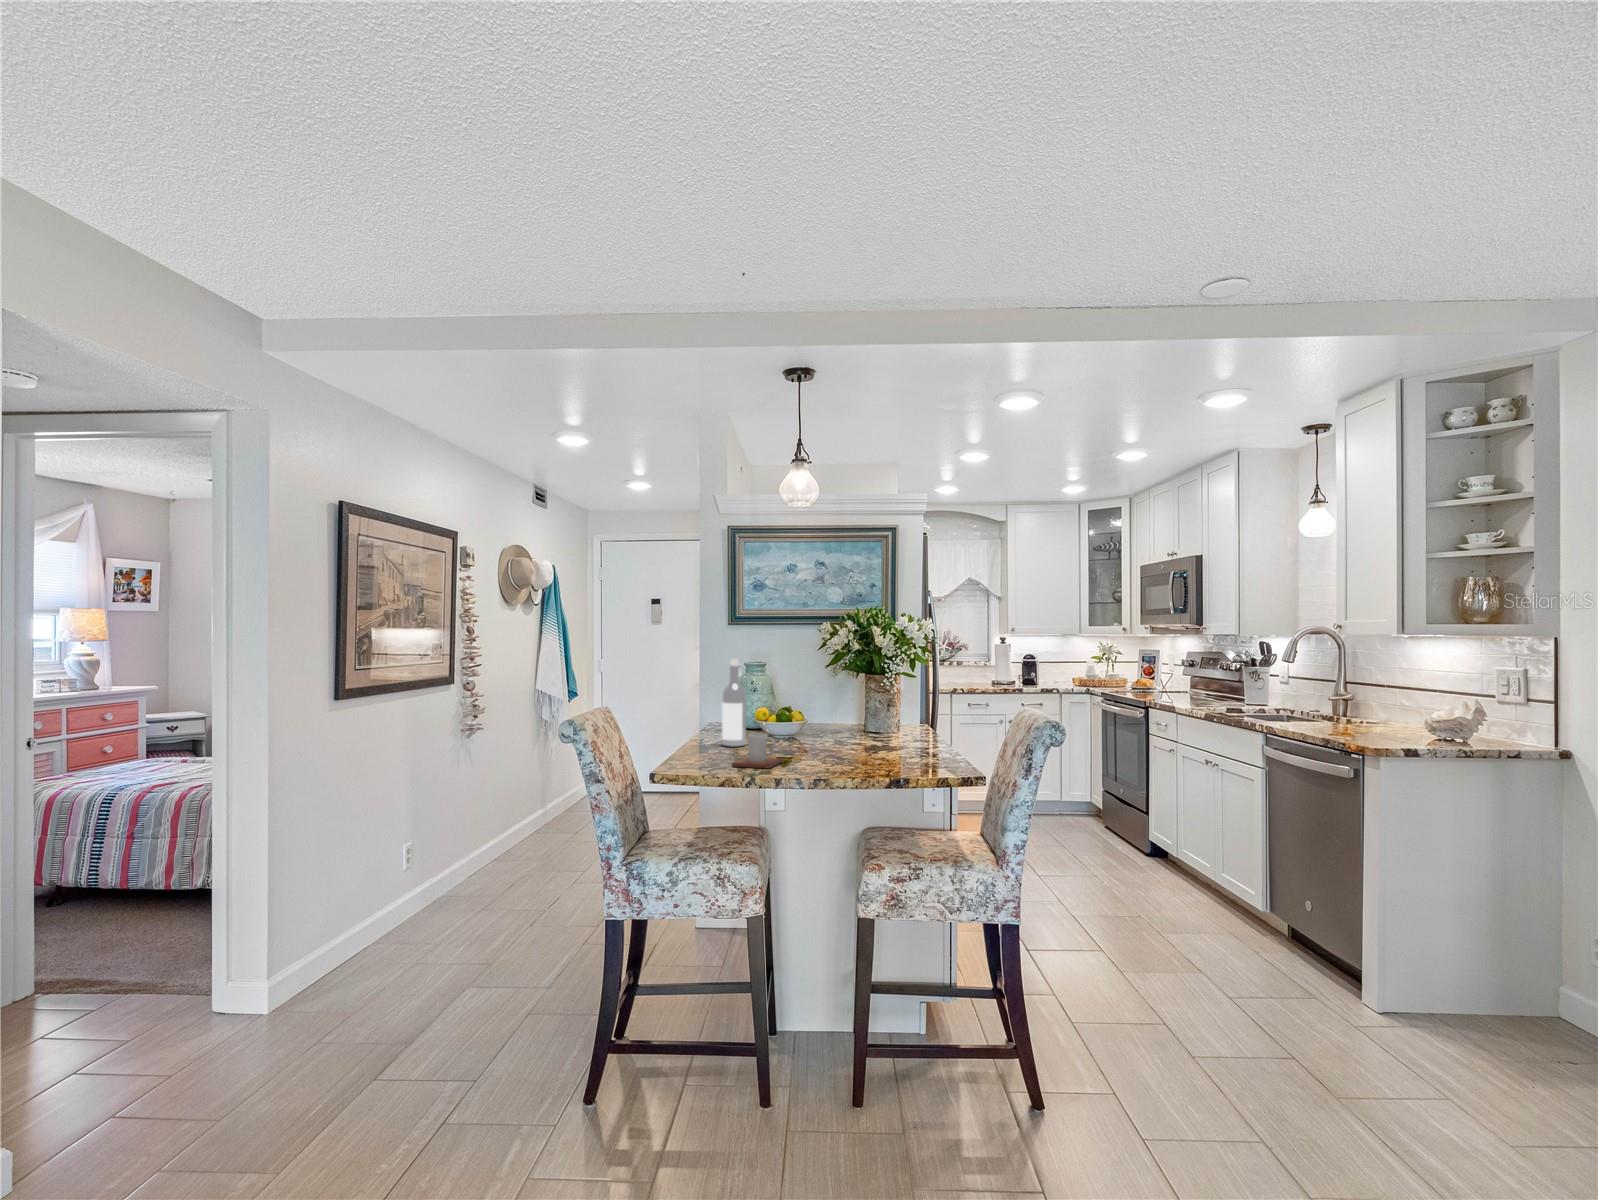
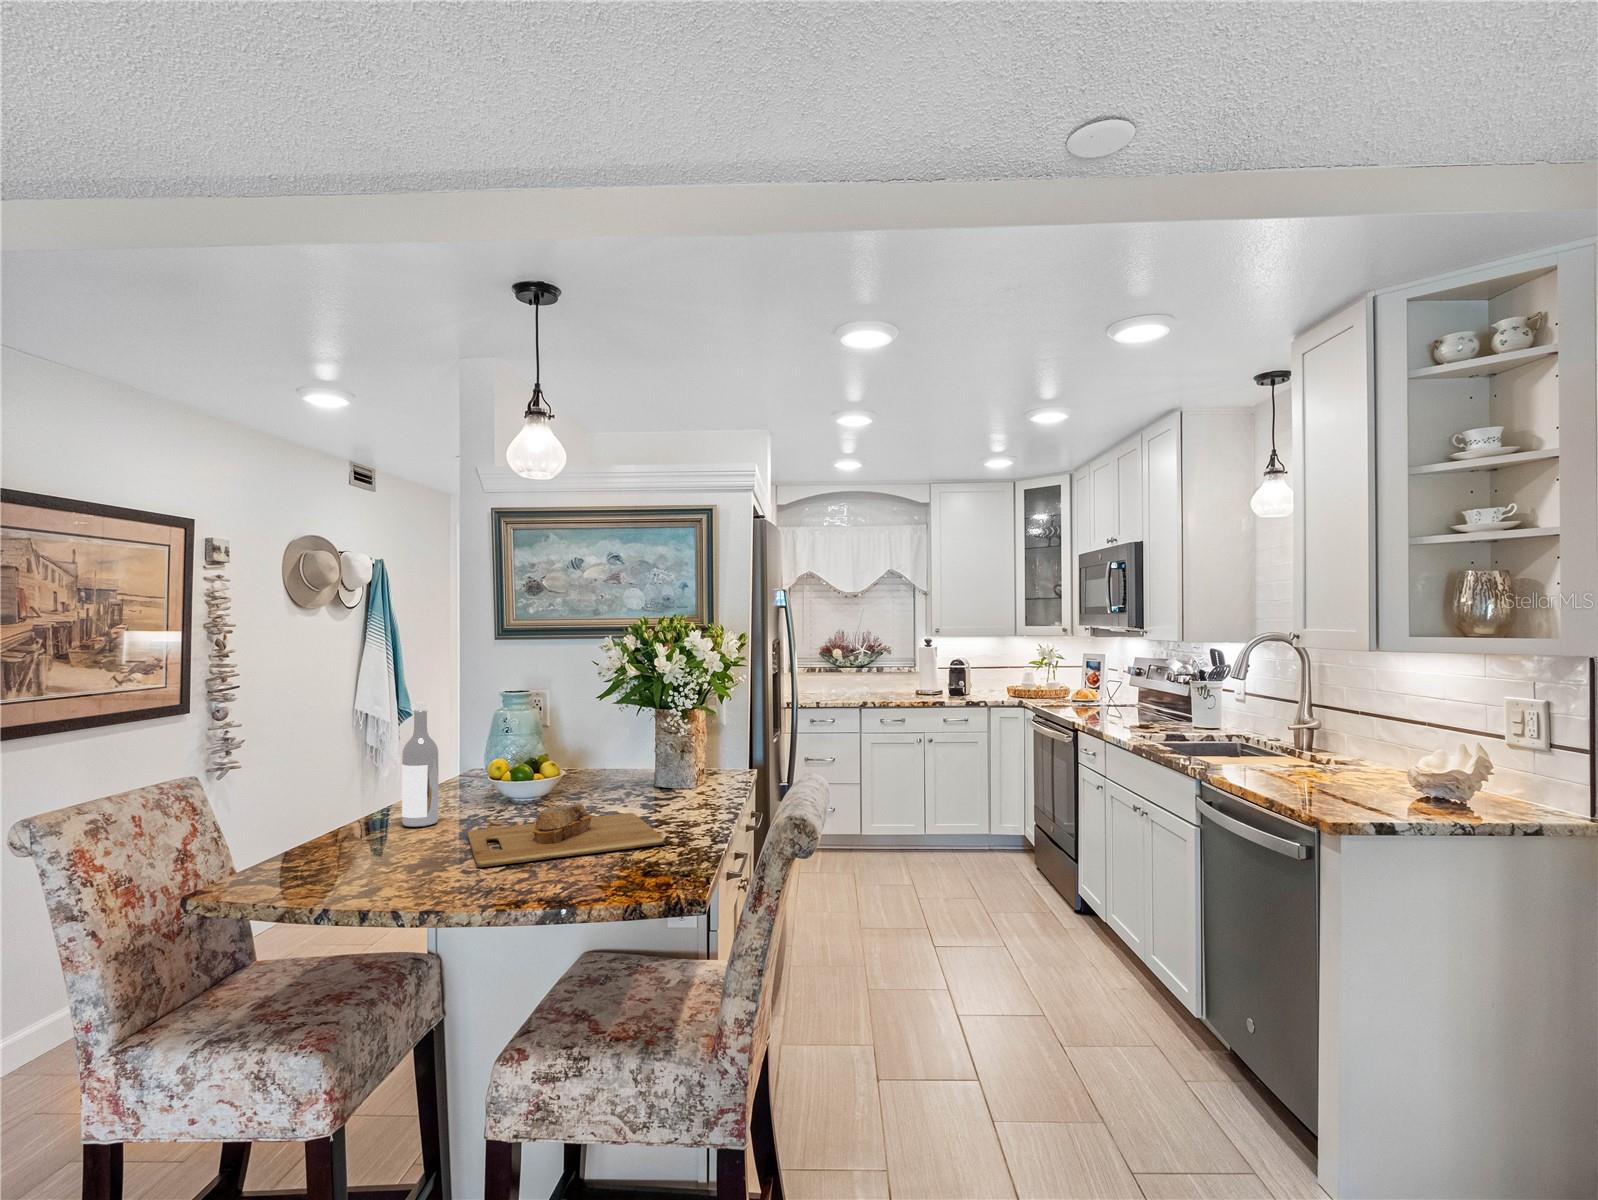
cutting board: none [780,729,924,762] -> present [468,804,664,868]
mug: present [732,733,783,768] -> none [330,825,425,887]

